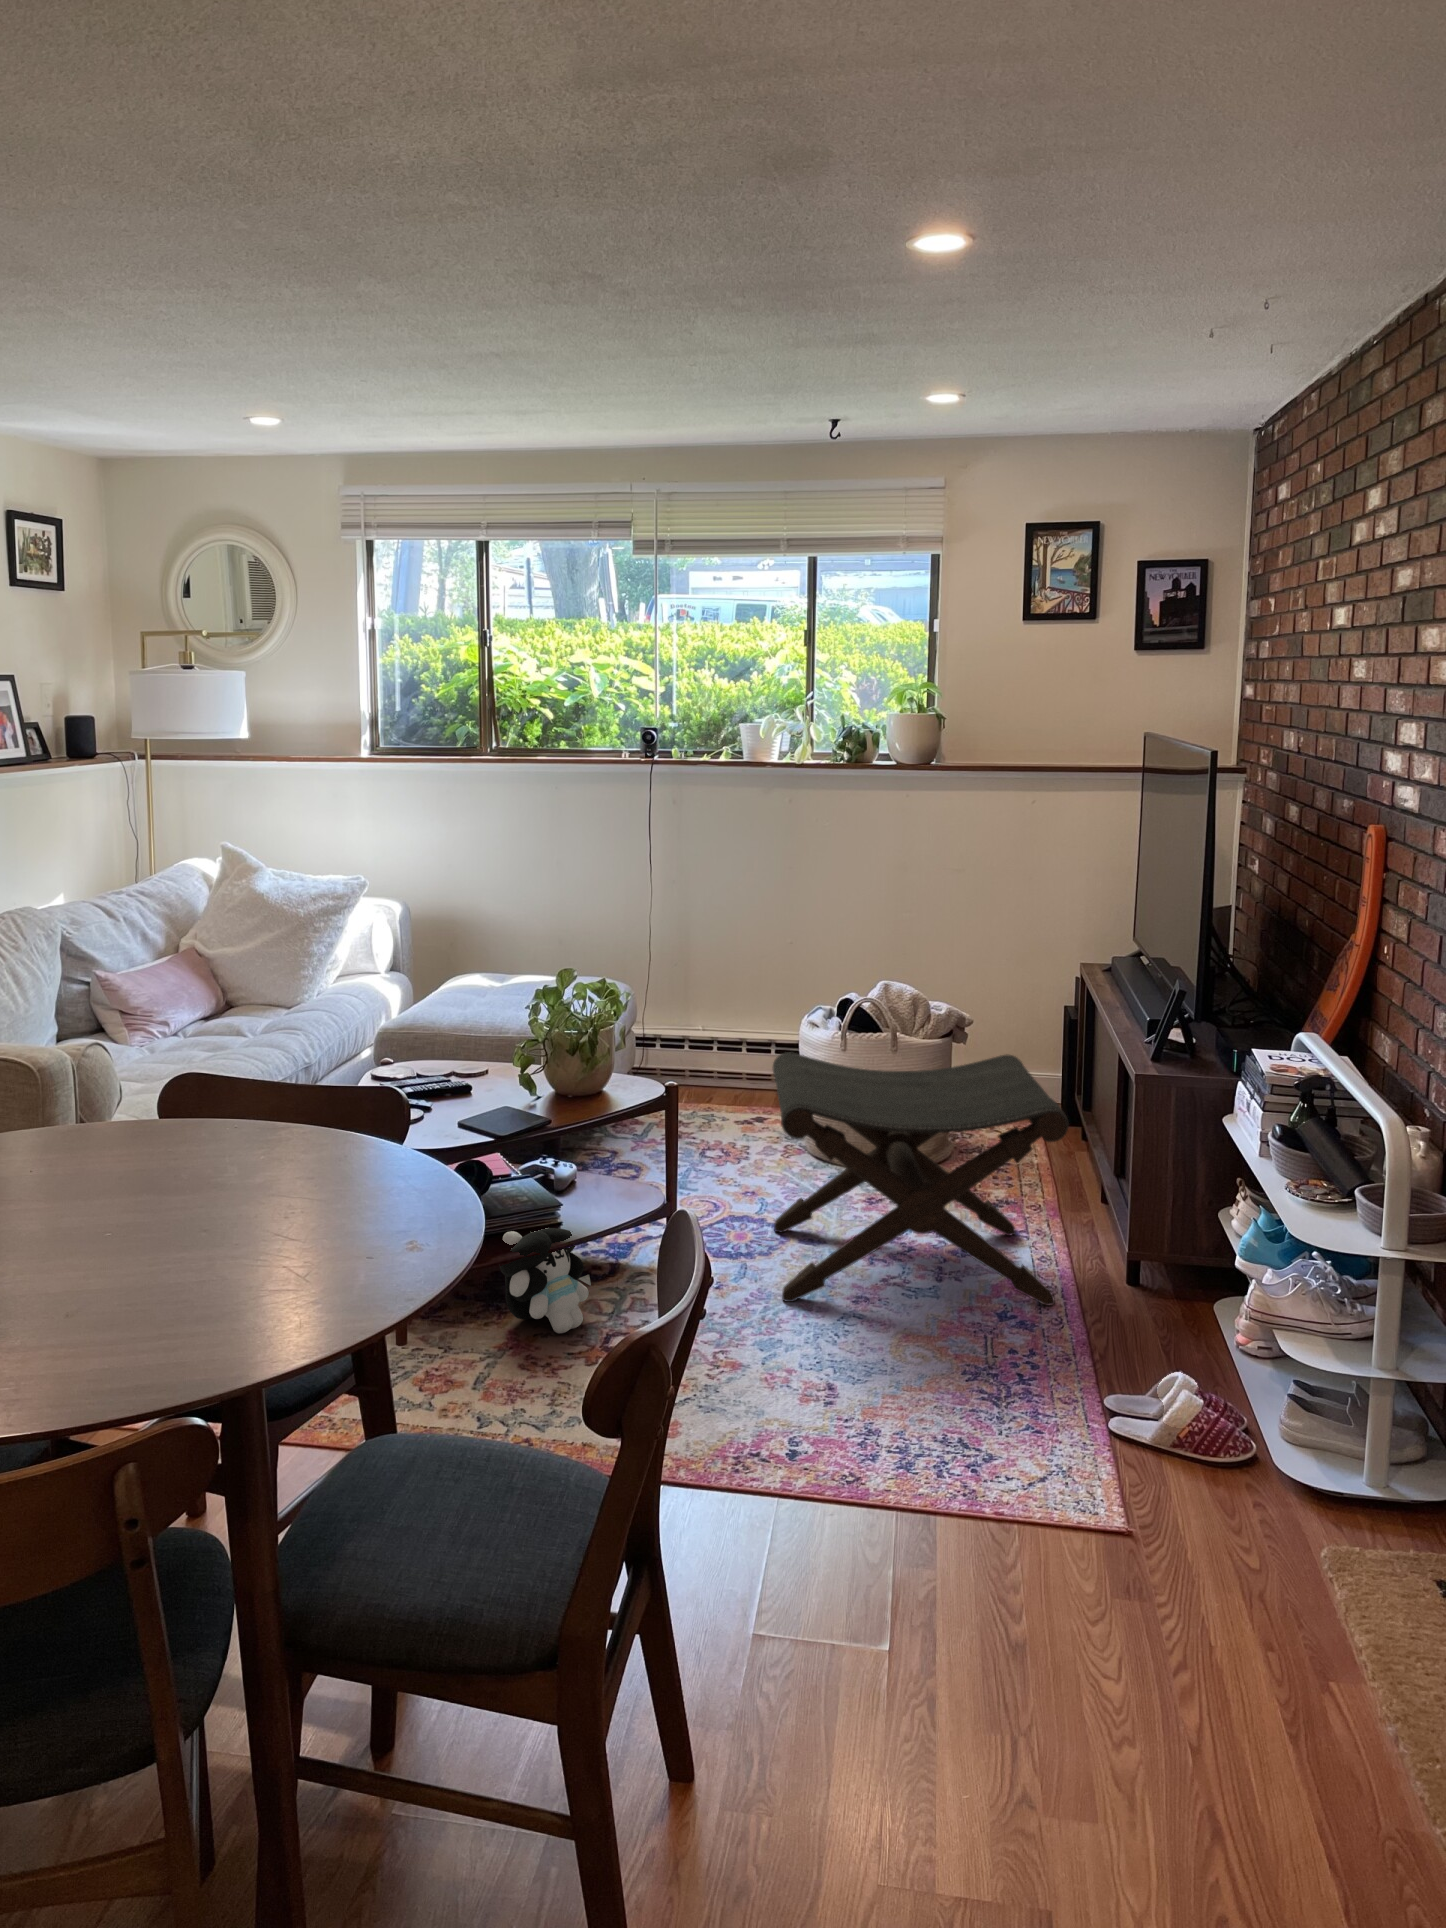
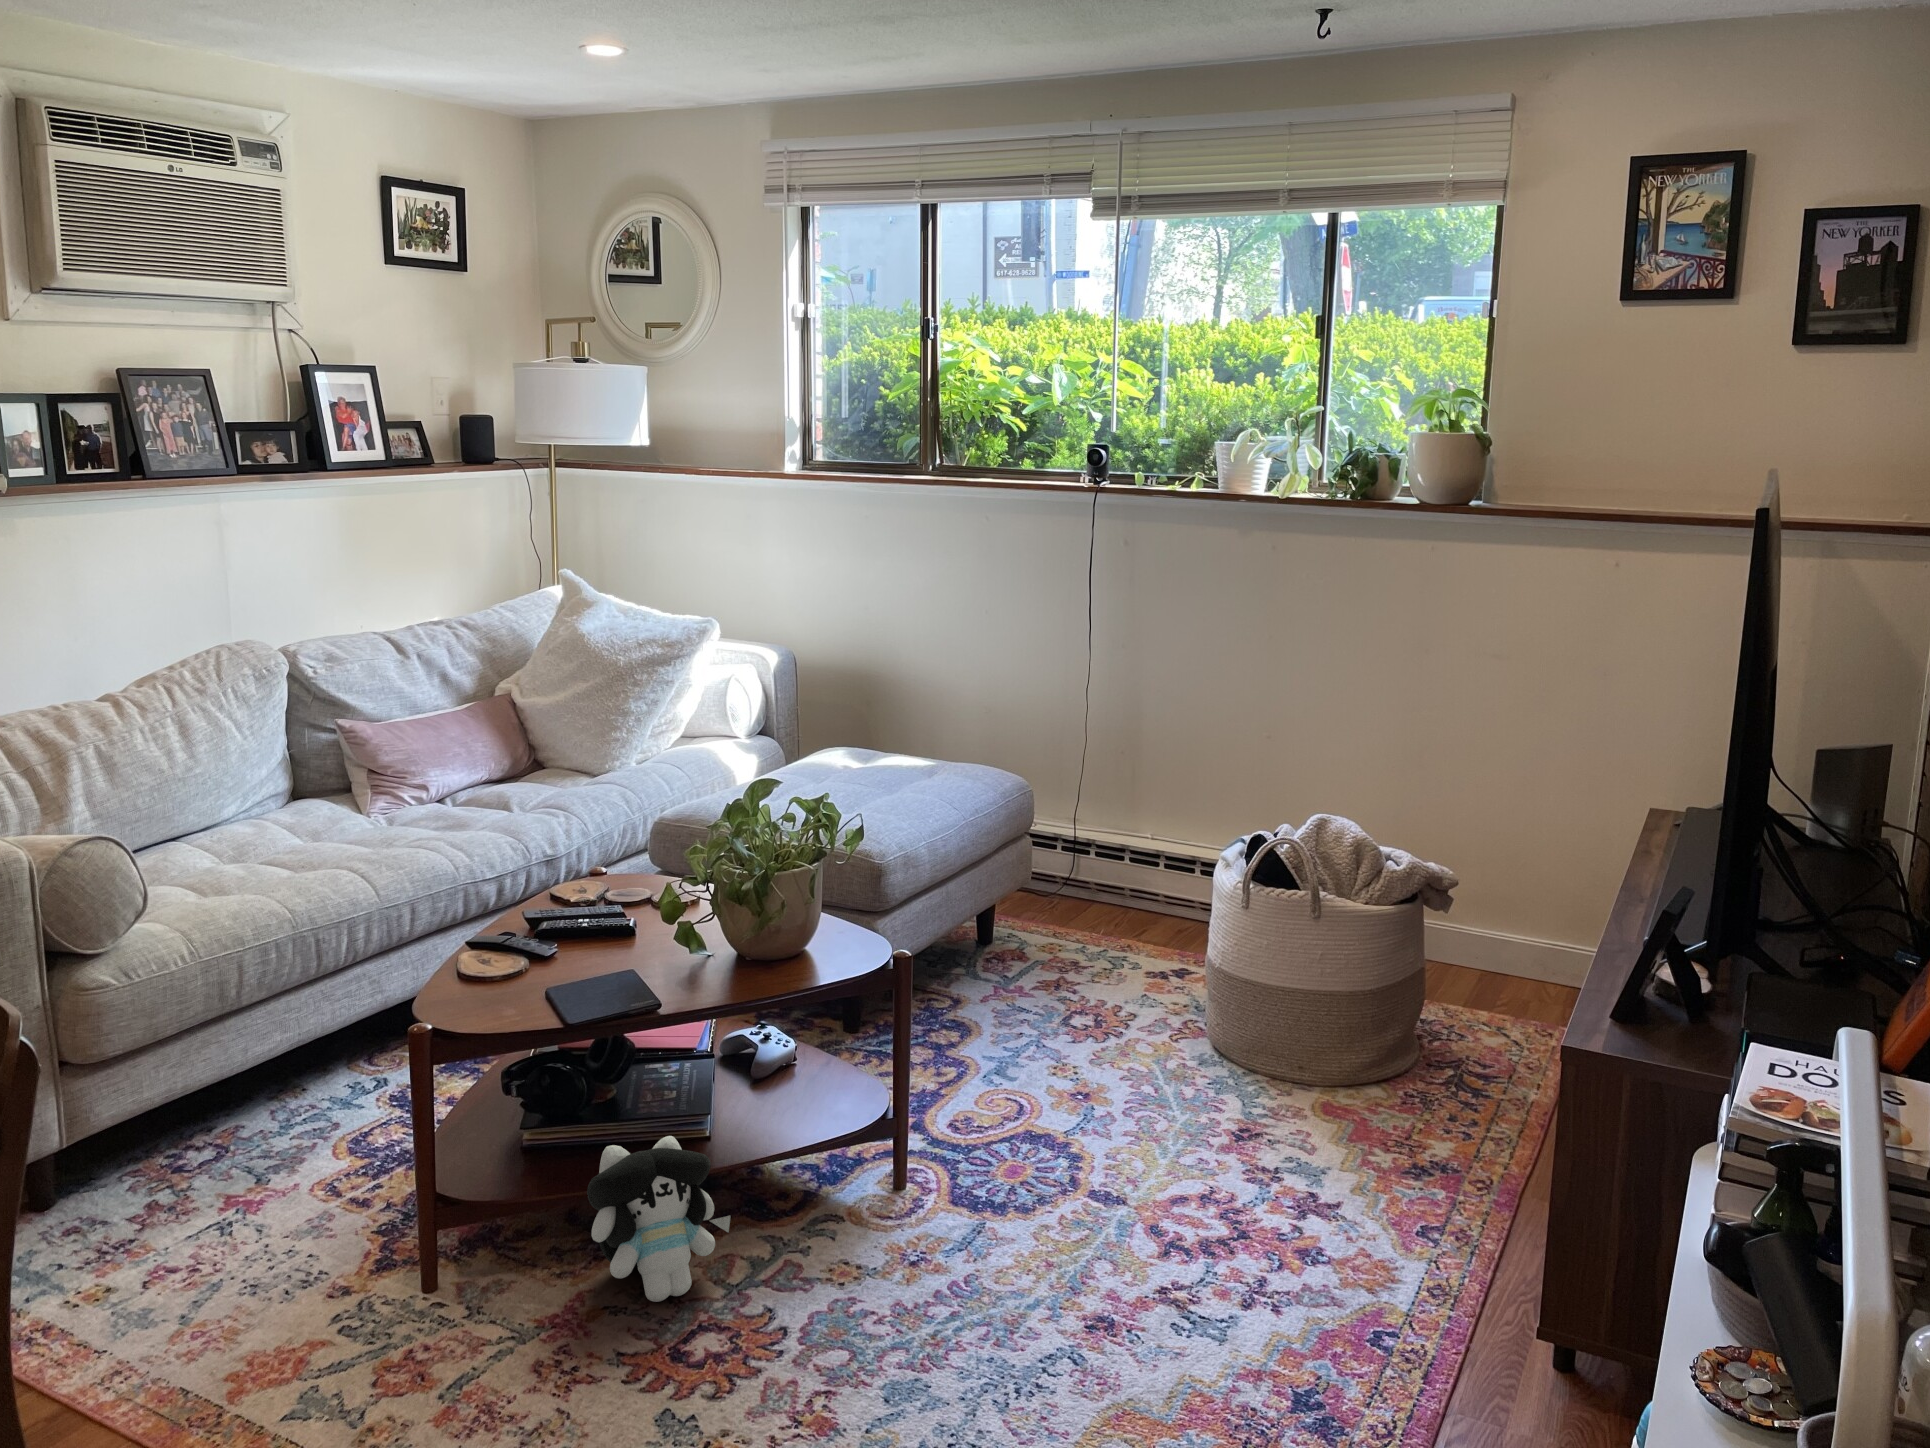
footstool: present [773,1052,1069,1306] -> none [993,921,1446,1387]

